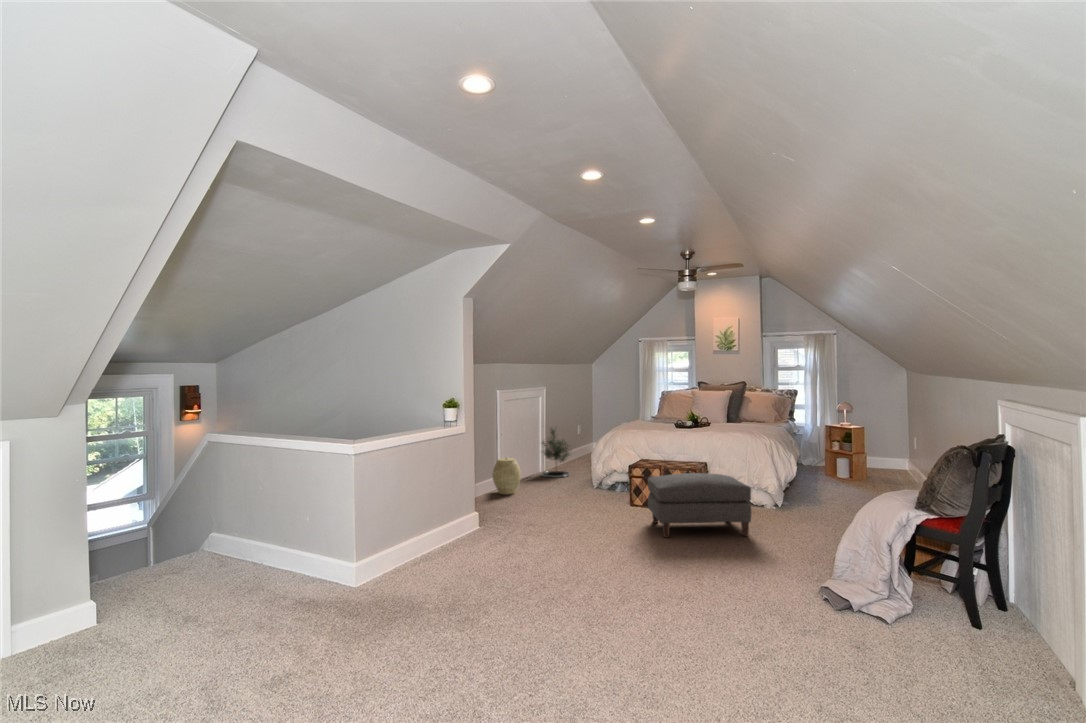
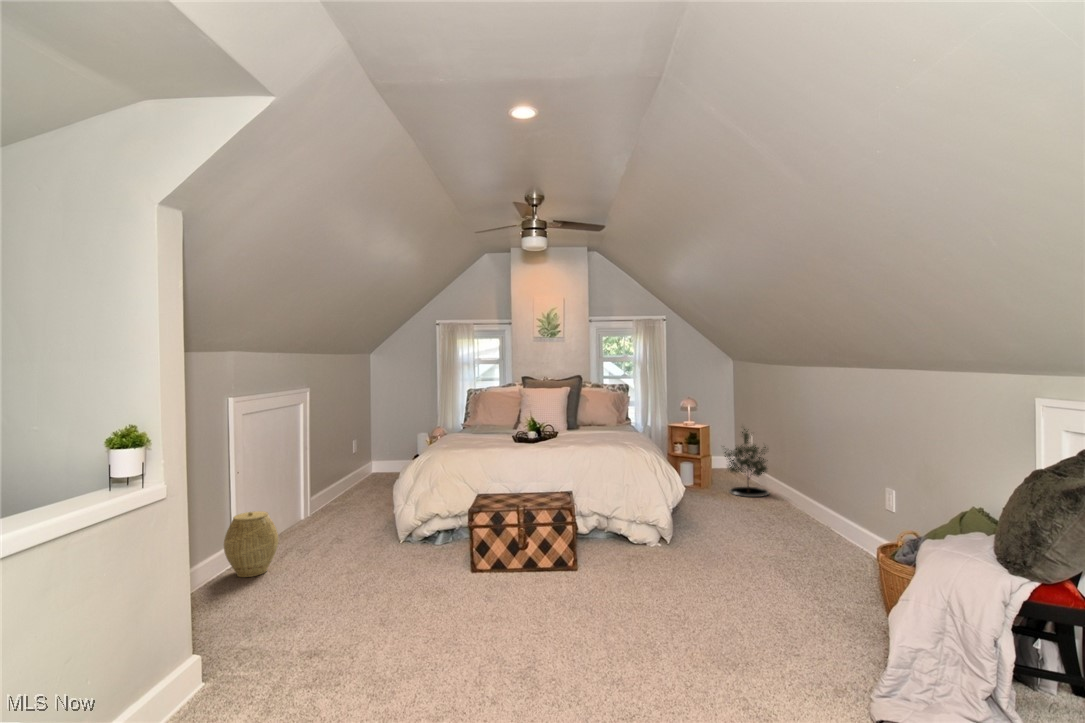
potted tree: present [541,428,570,478] -> present [724,429,769,497]
ottoman: present [648,473,751,537] -> none [516,517,684,642]

